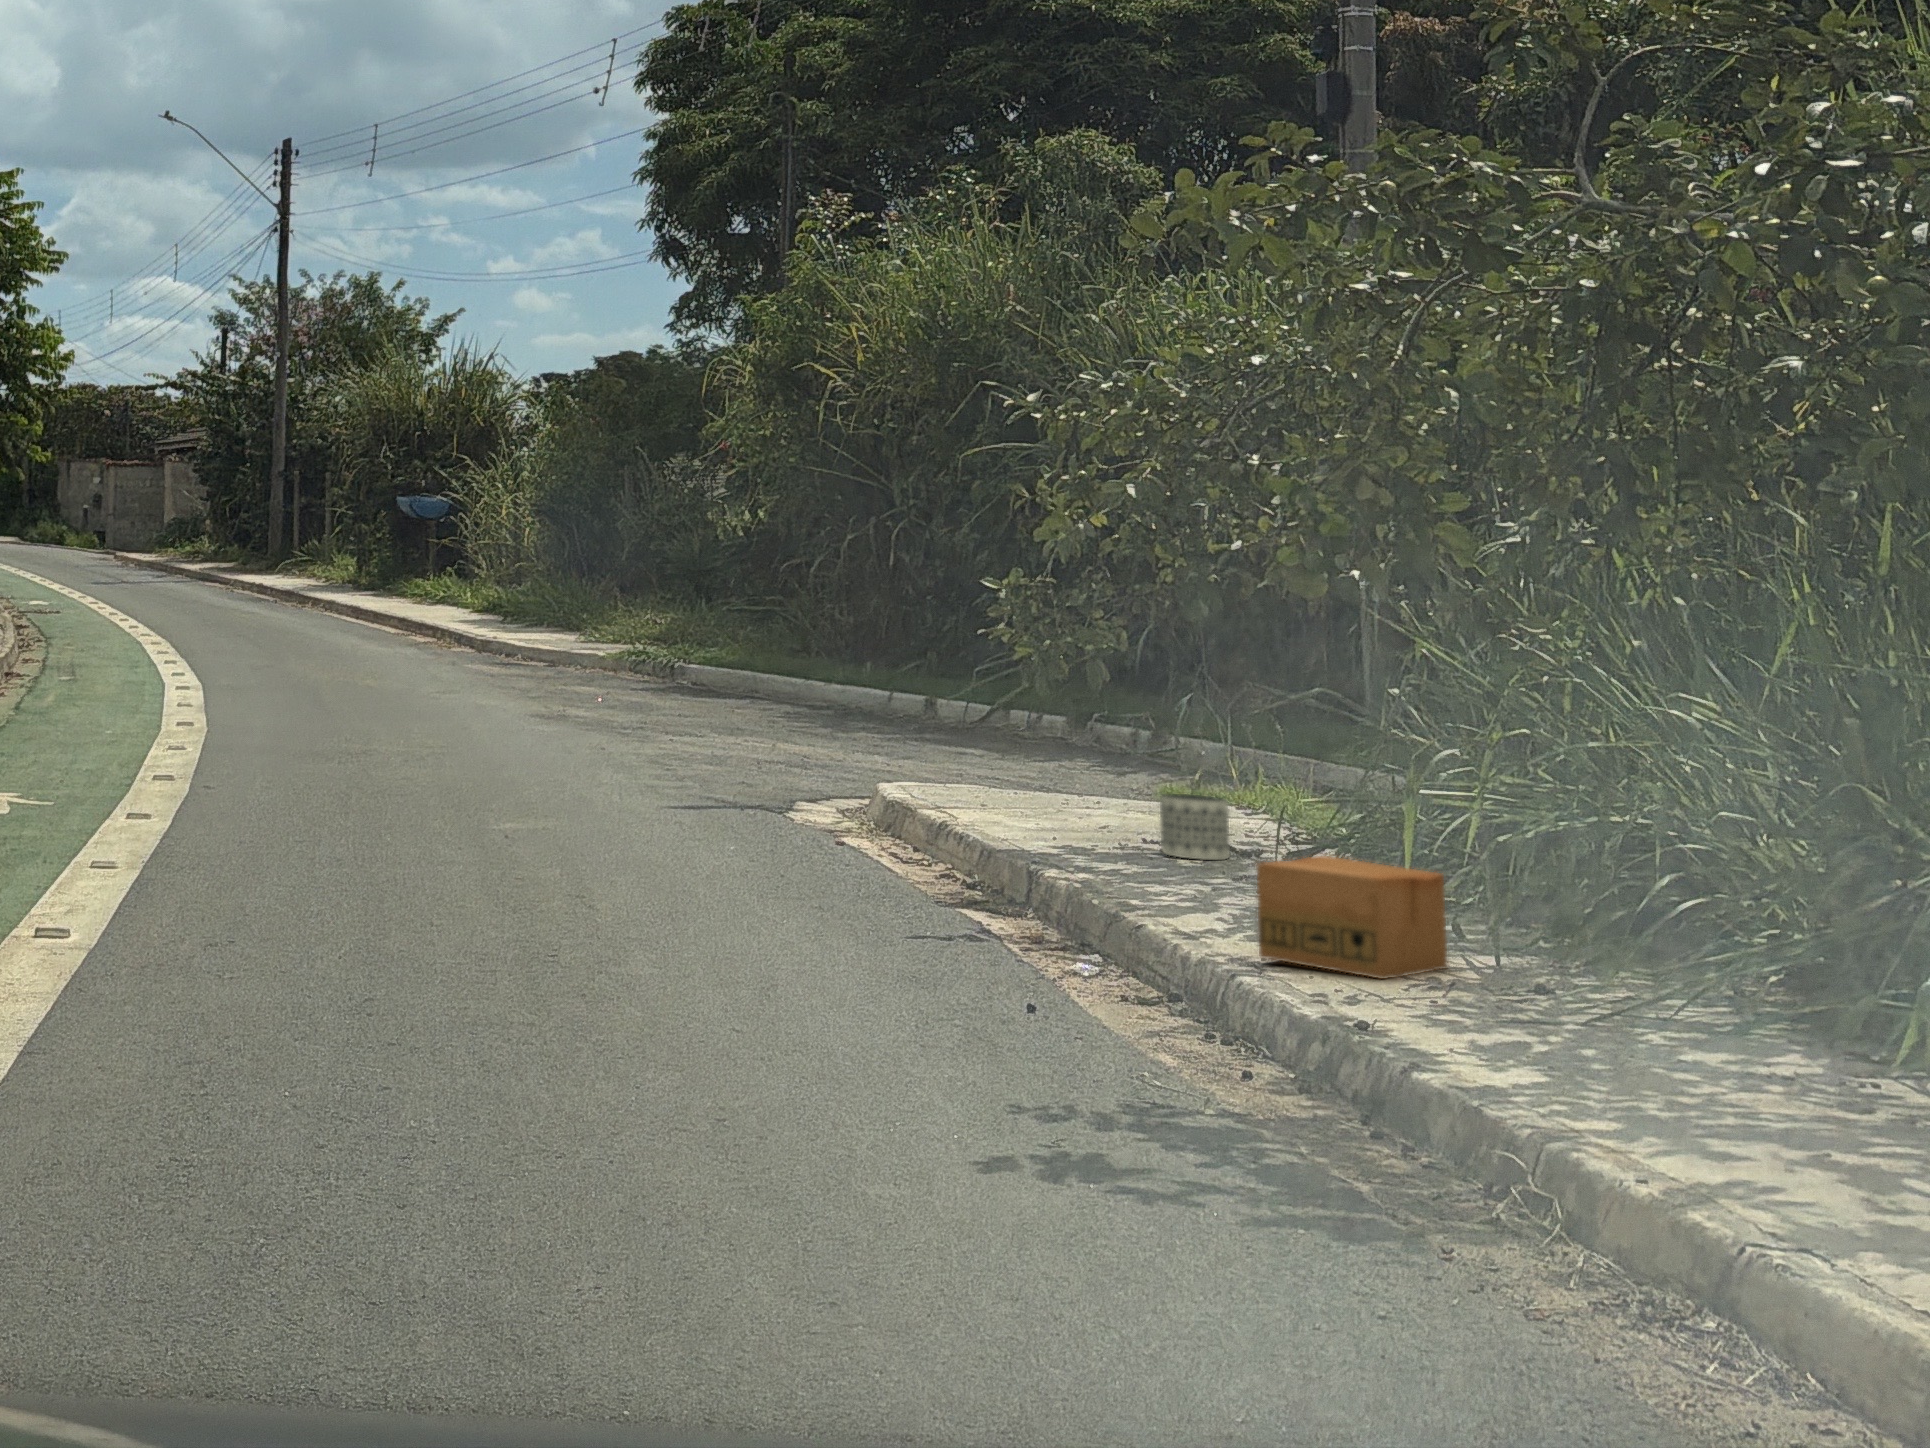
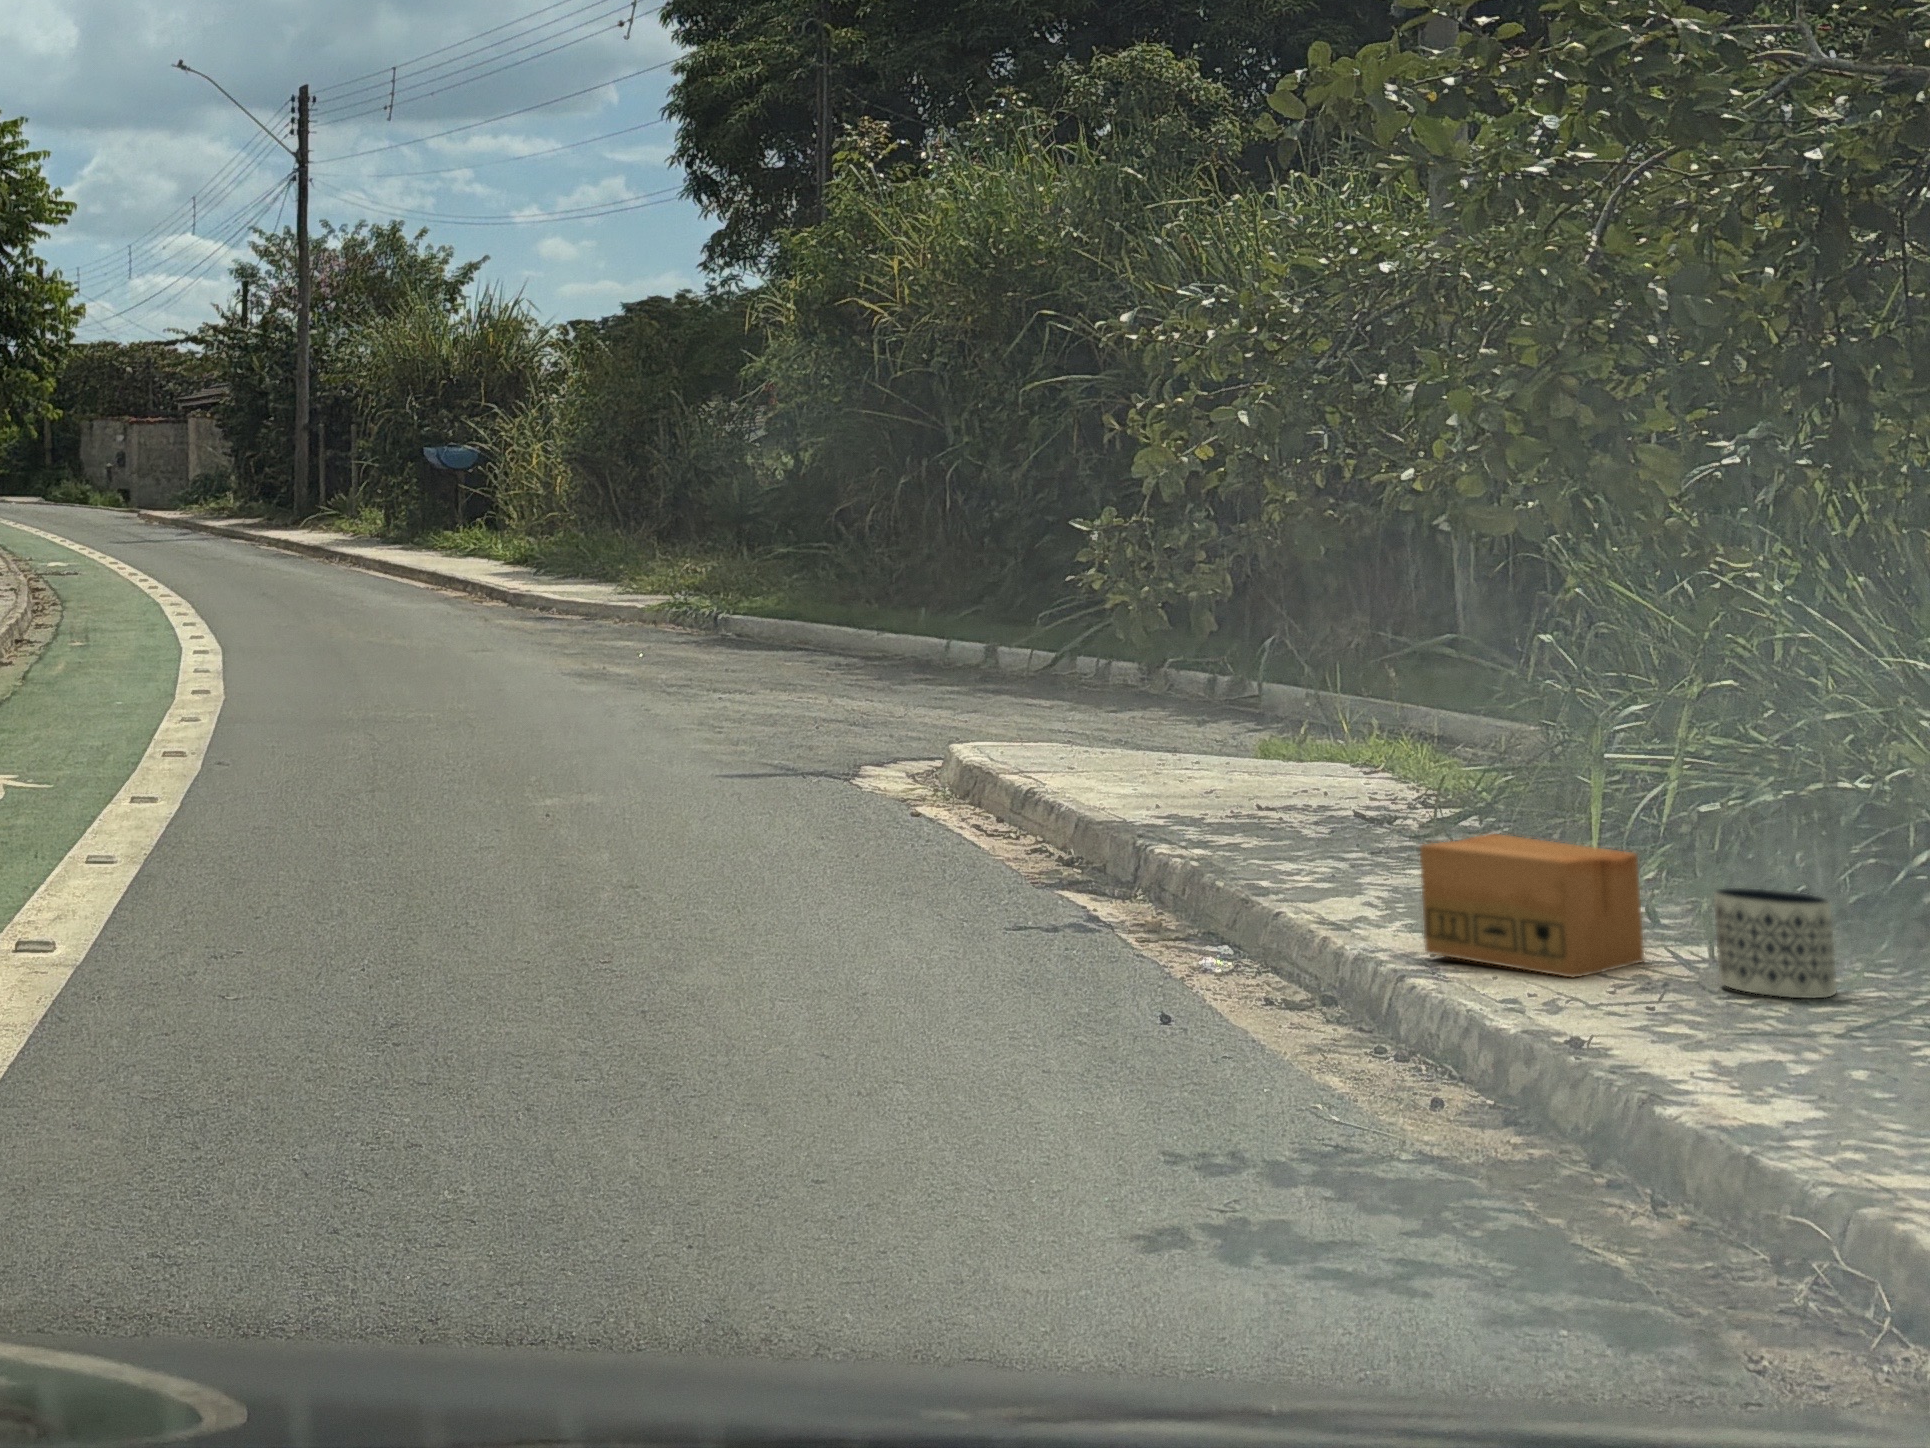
planter: present [1160,794,1230,860] -> present [1714,888,1837,998]

